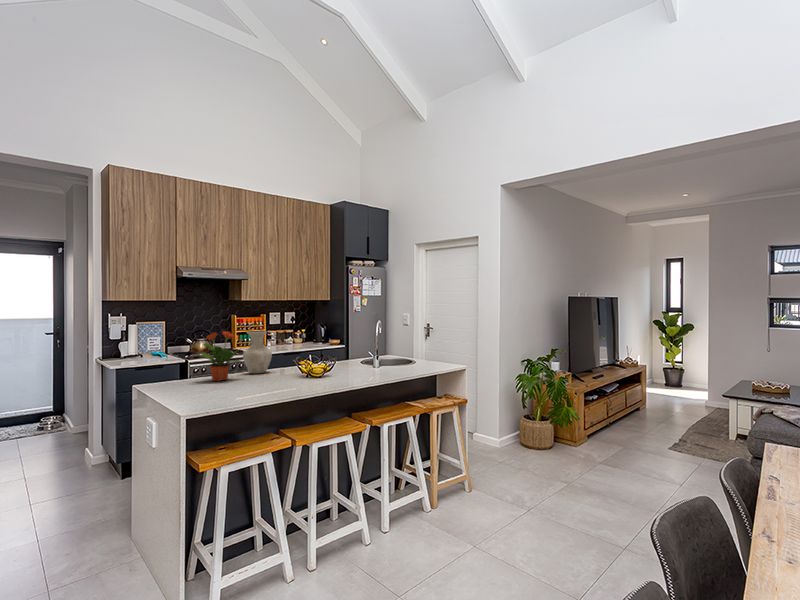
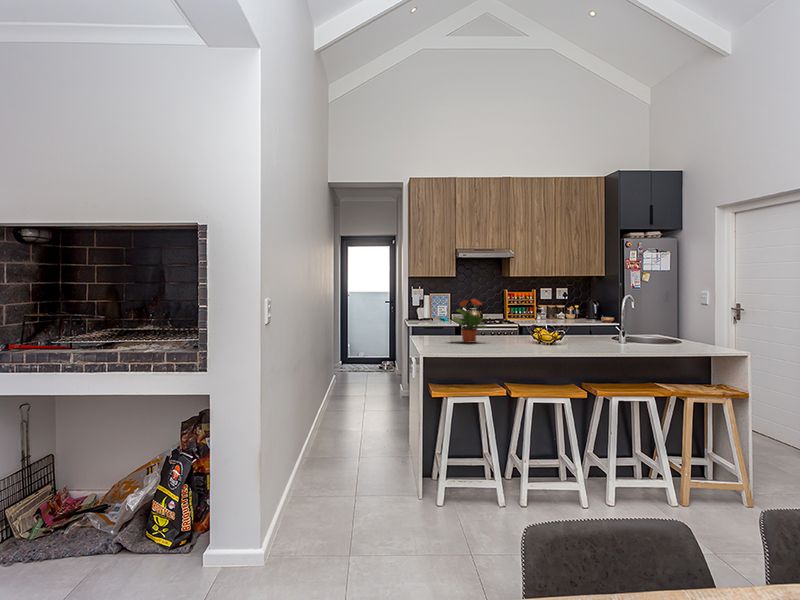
vase: present [243,331,272,374] -> none [493,302,520,341]

